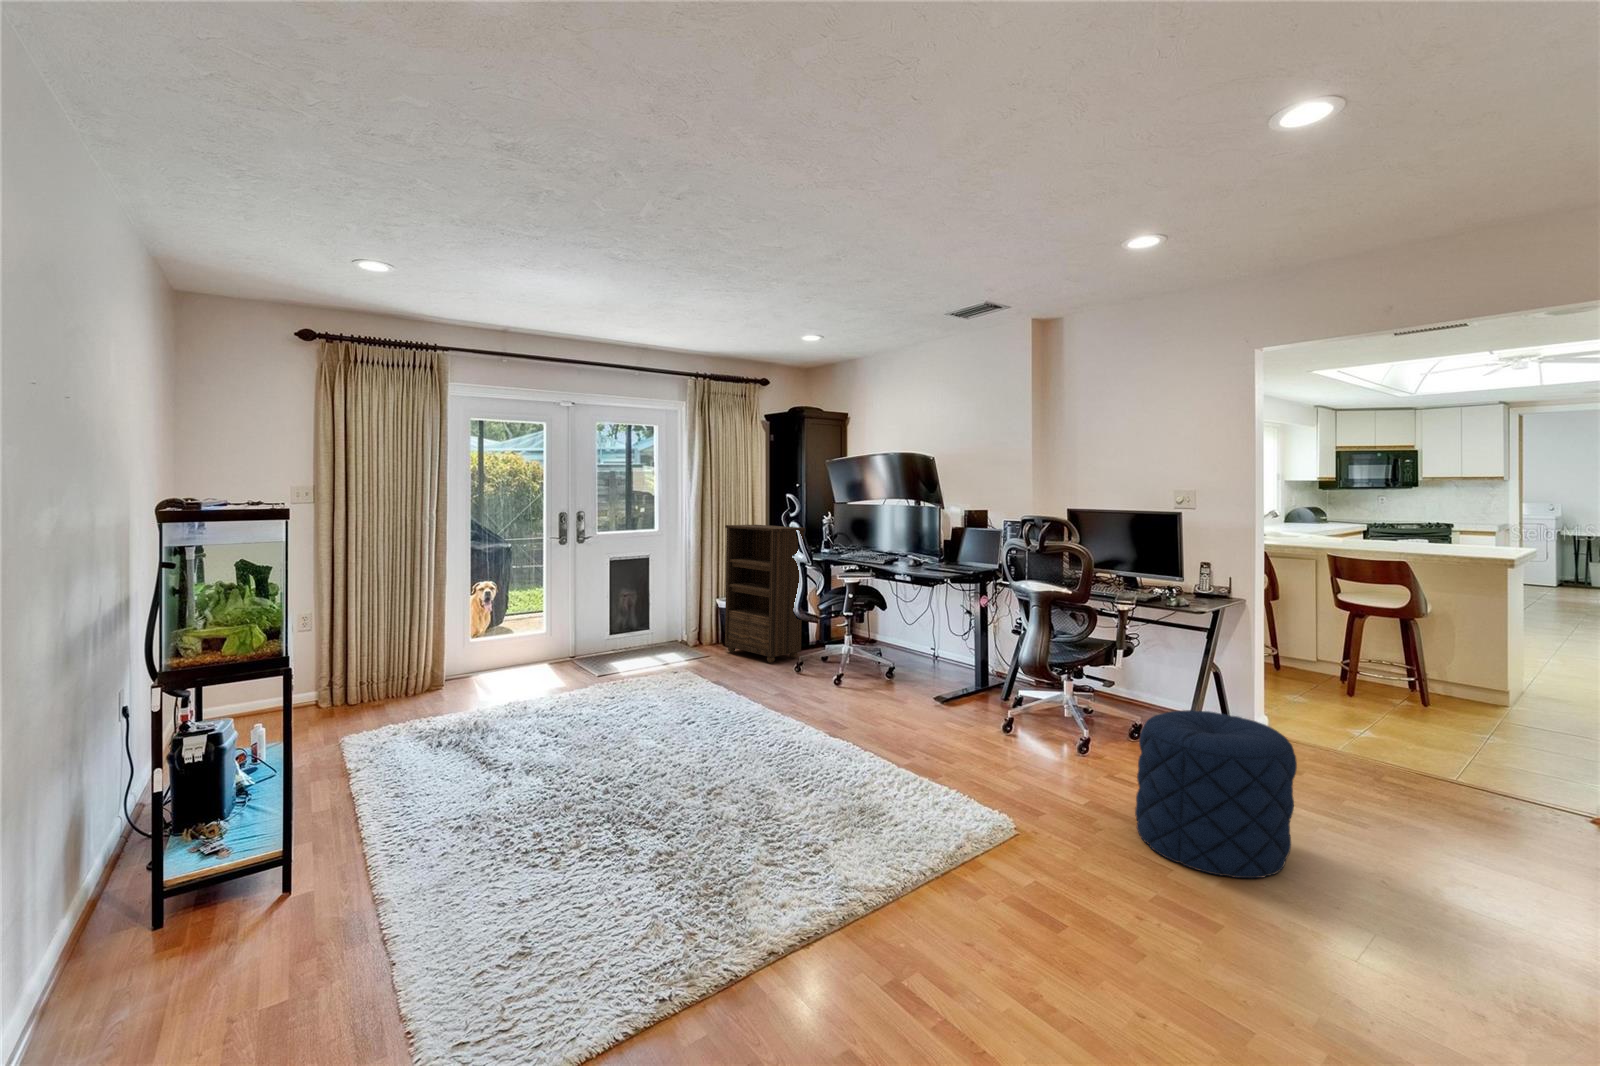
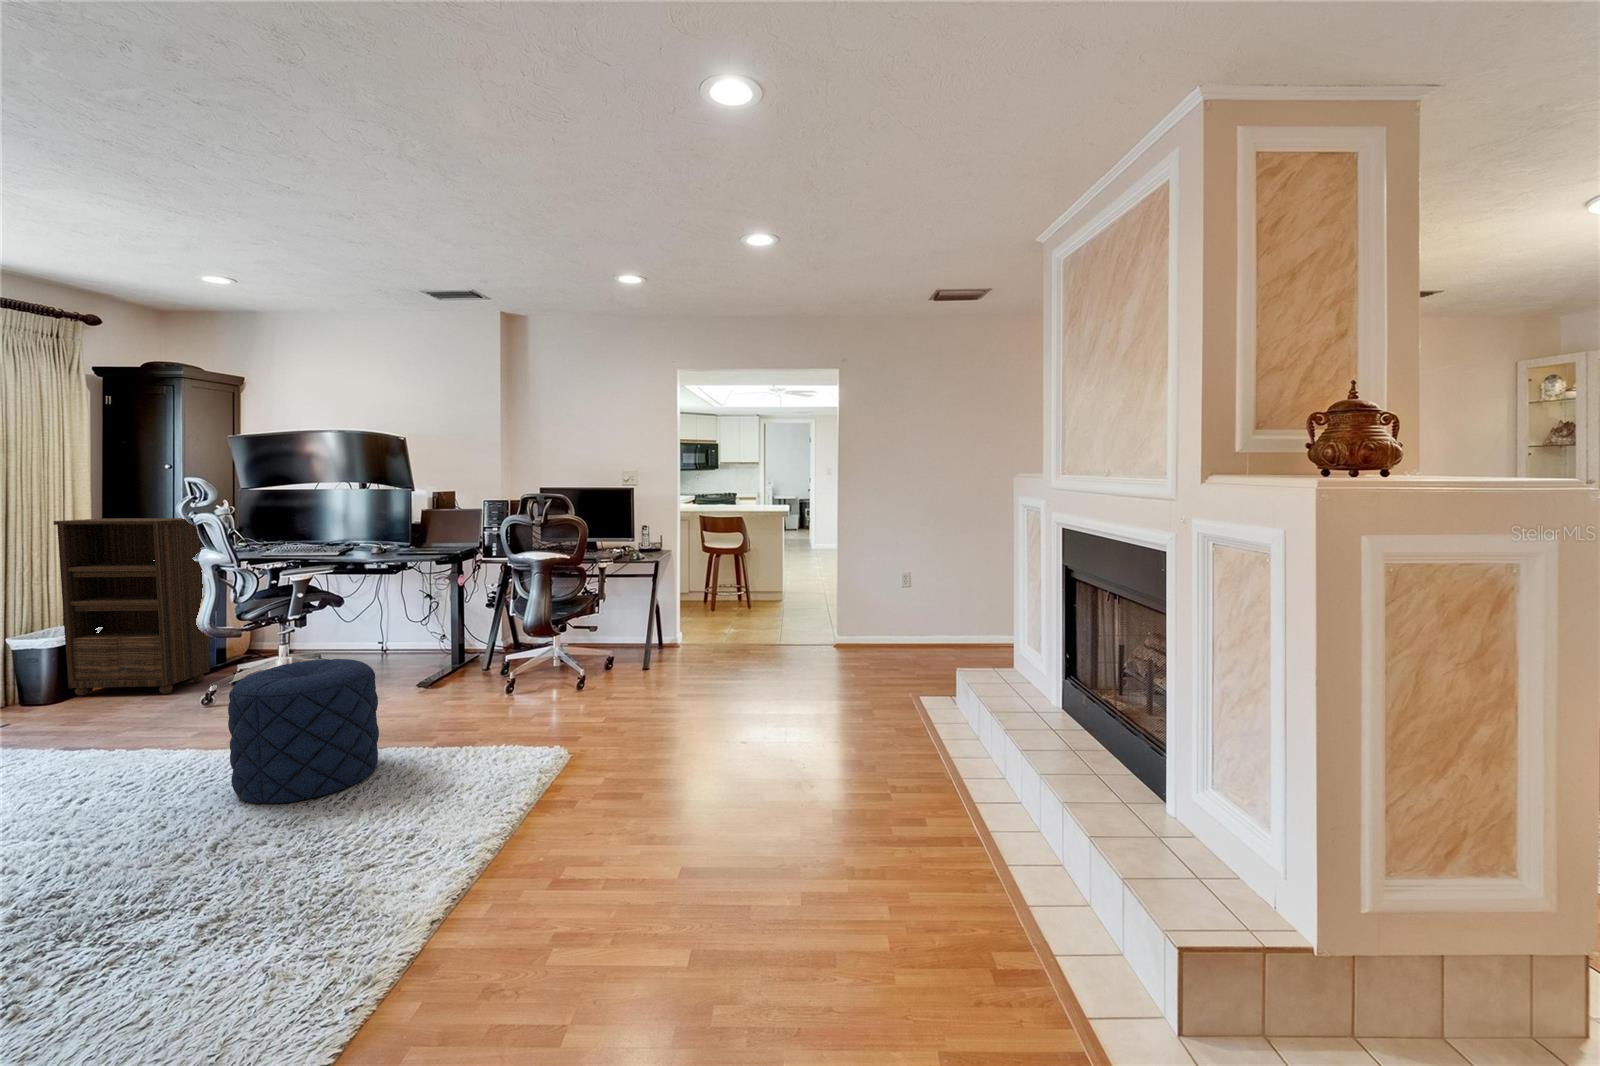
pouf: present [1135,710,1297,878] -> present [228,659,379,803]

